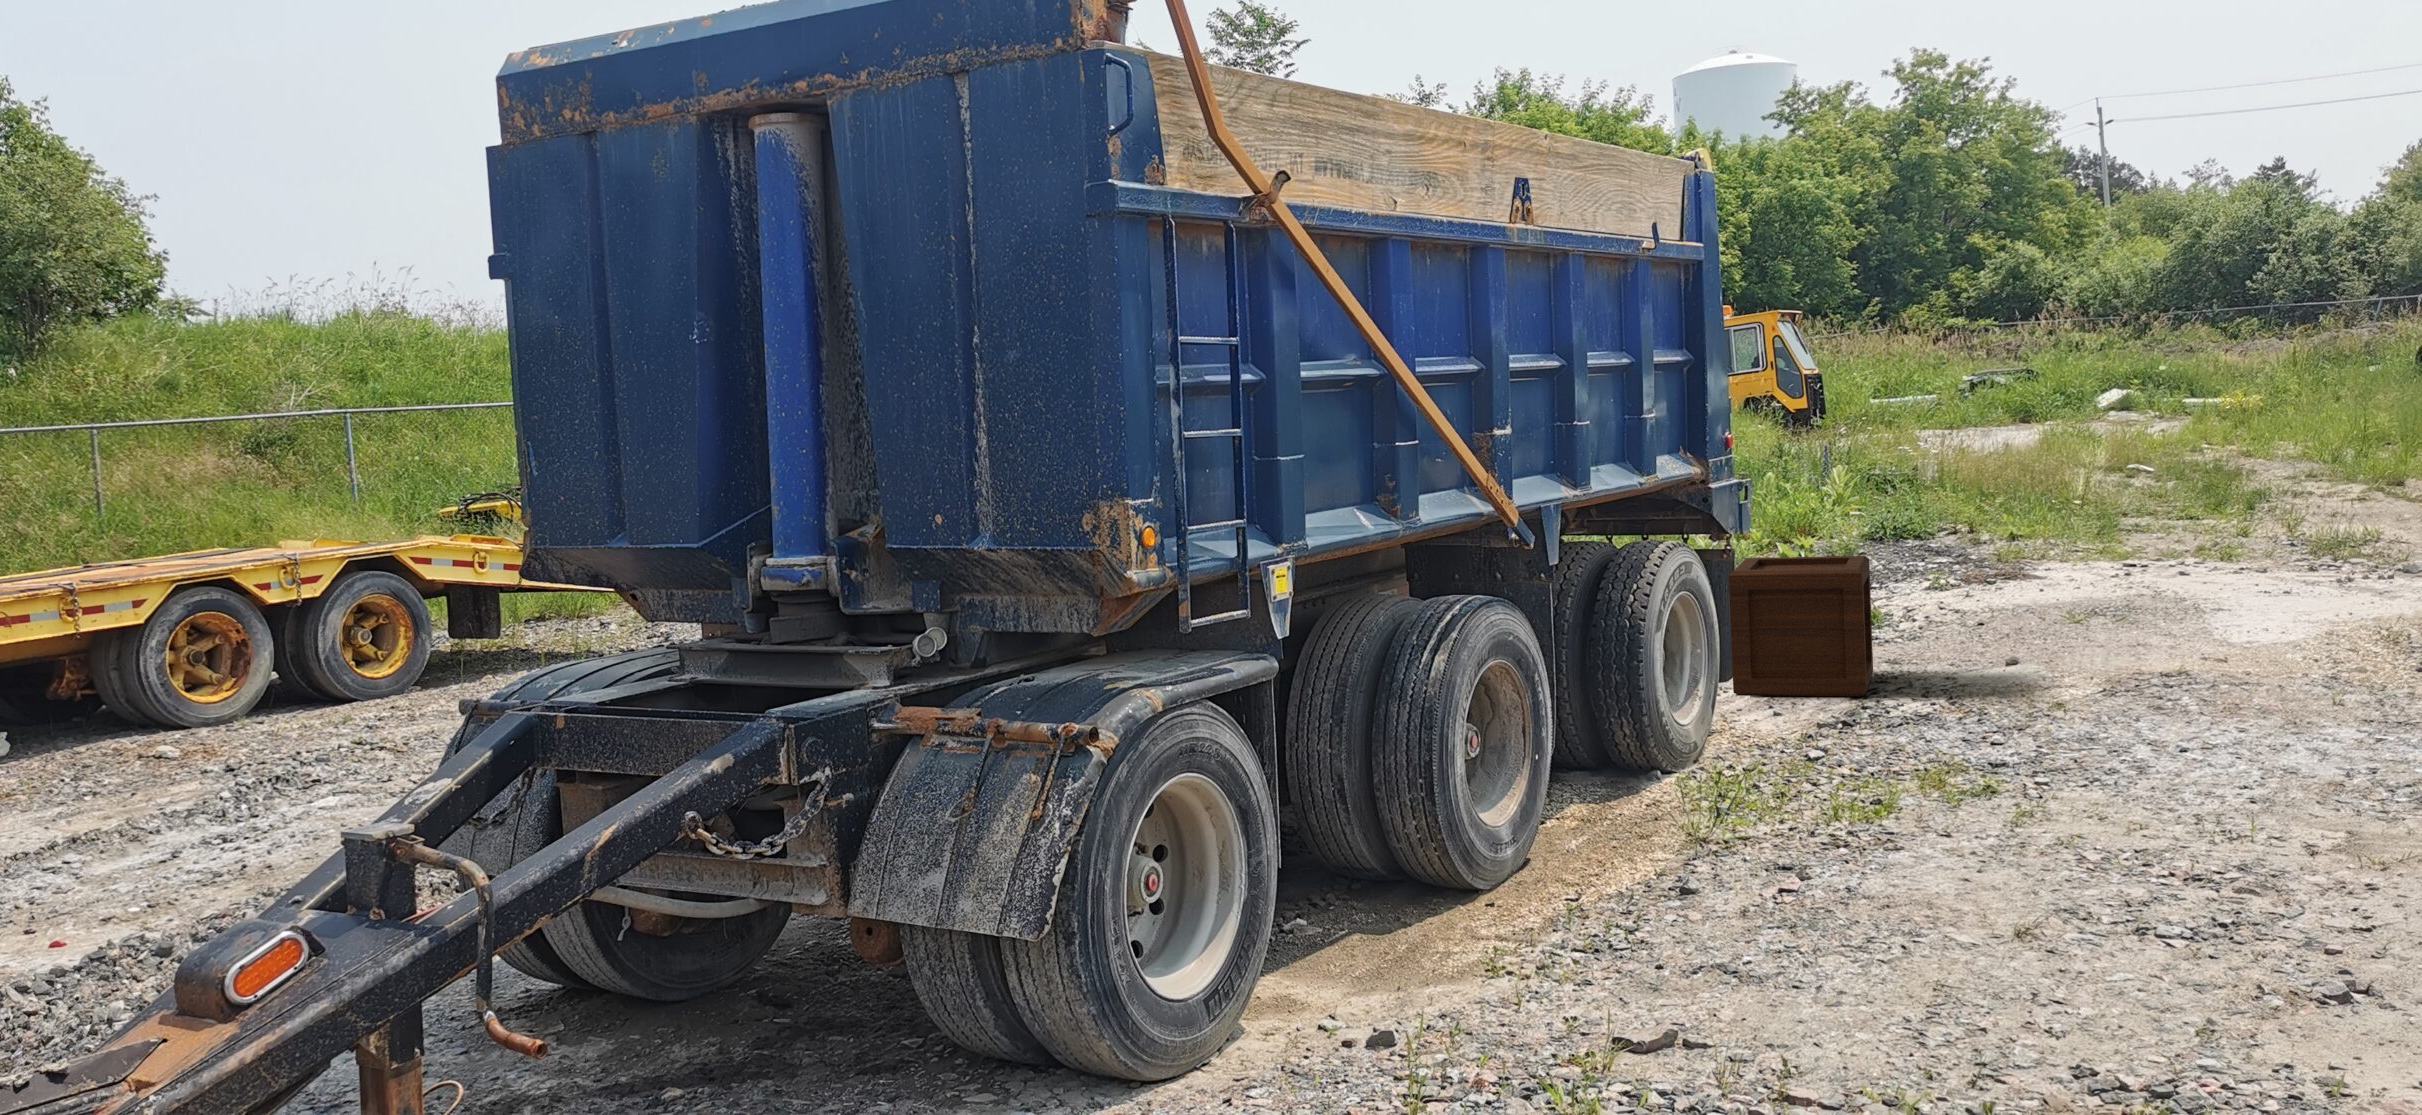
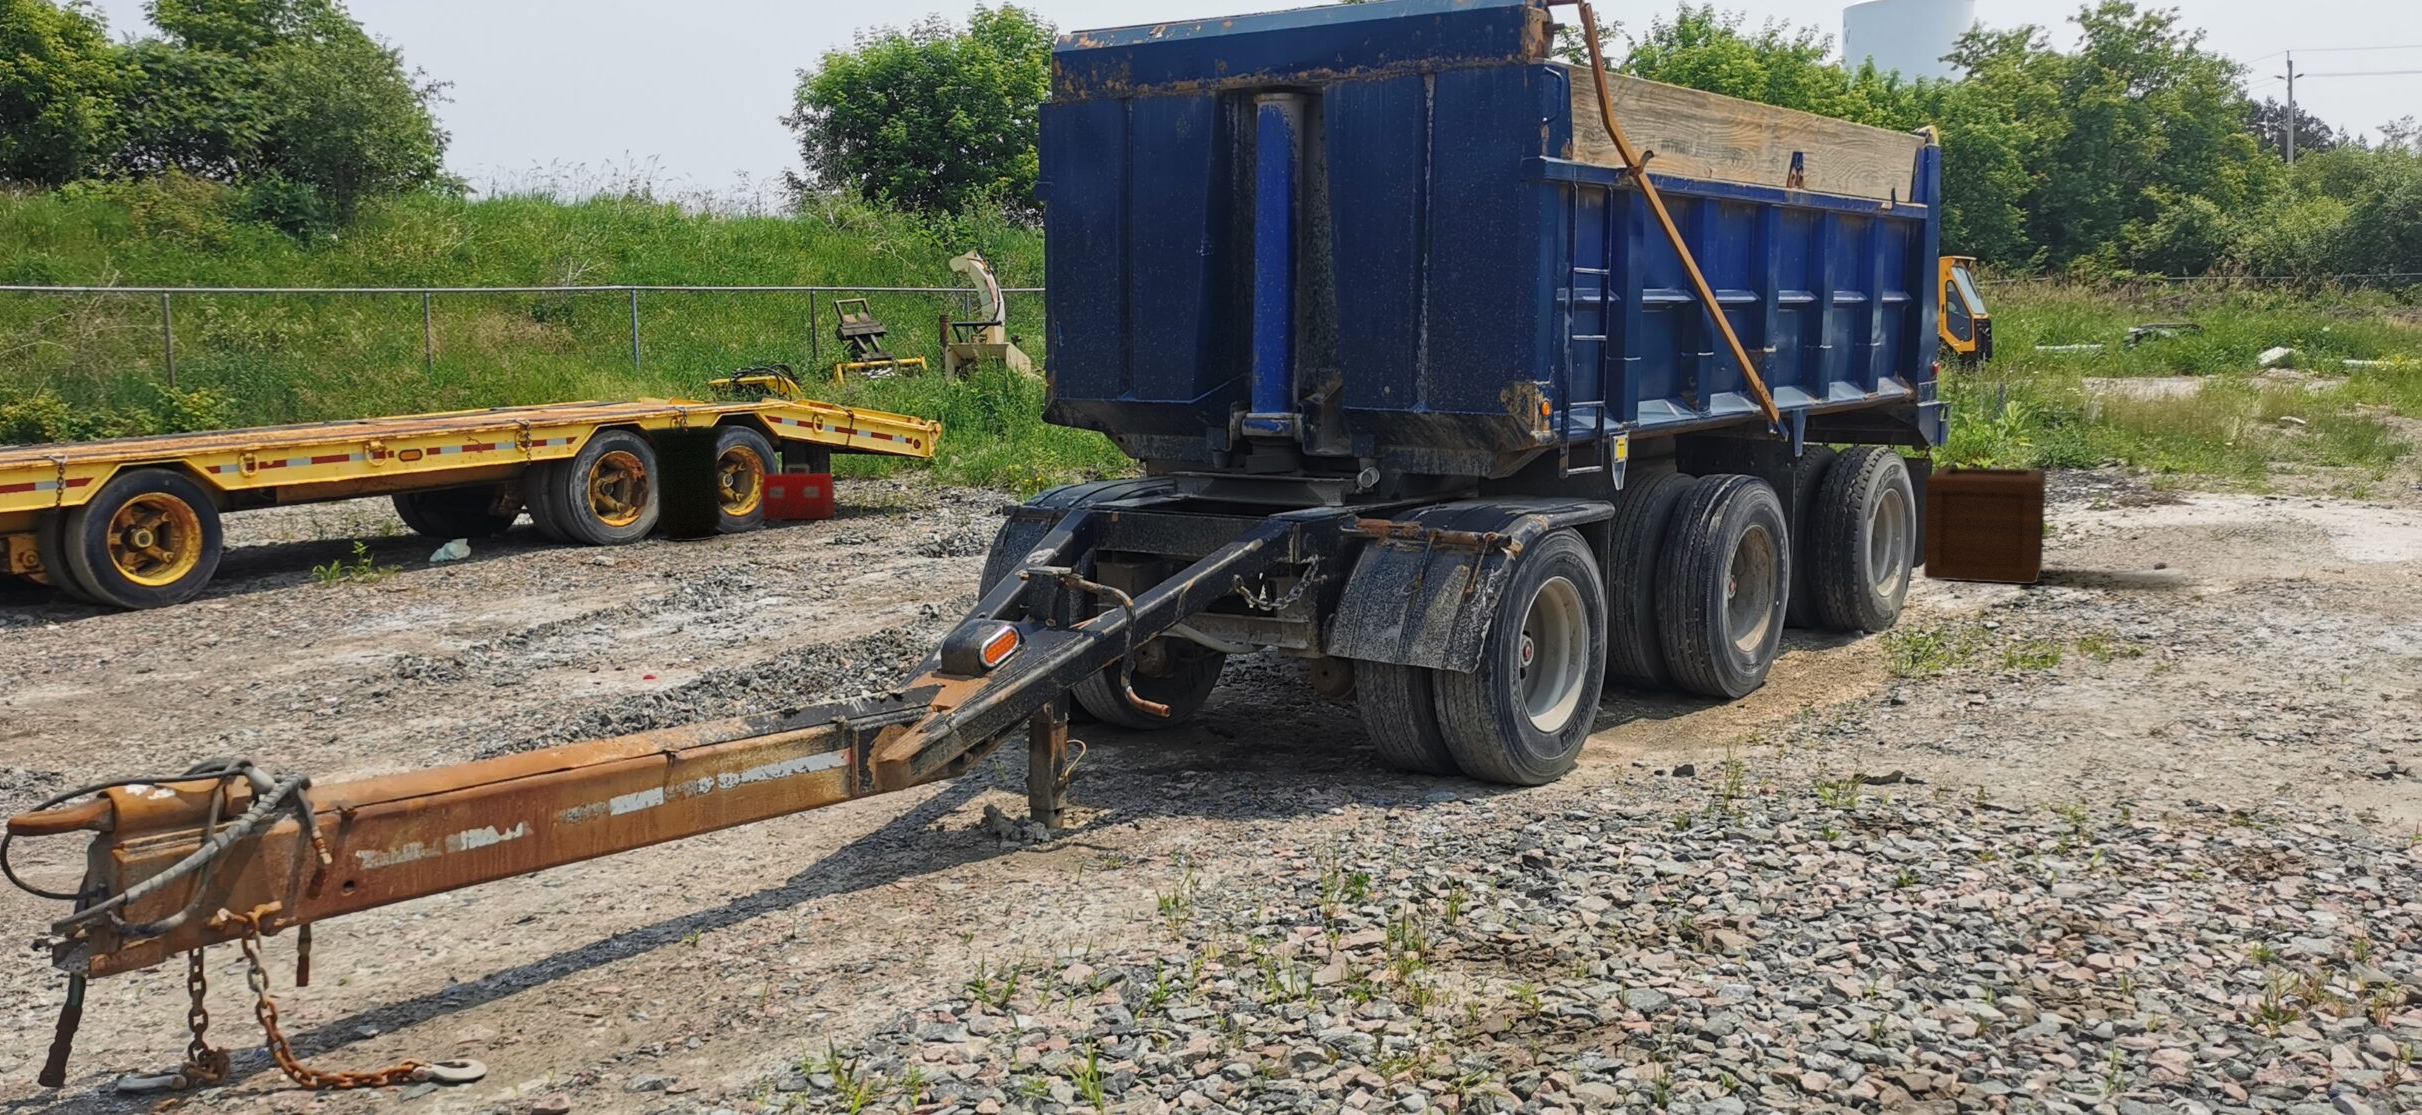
trash can: none [222,577,339,719] -> present [640,426,730,541]
toolbox: none [396,615,491,683] -> present [762,465,835,520]

